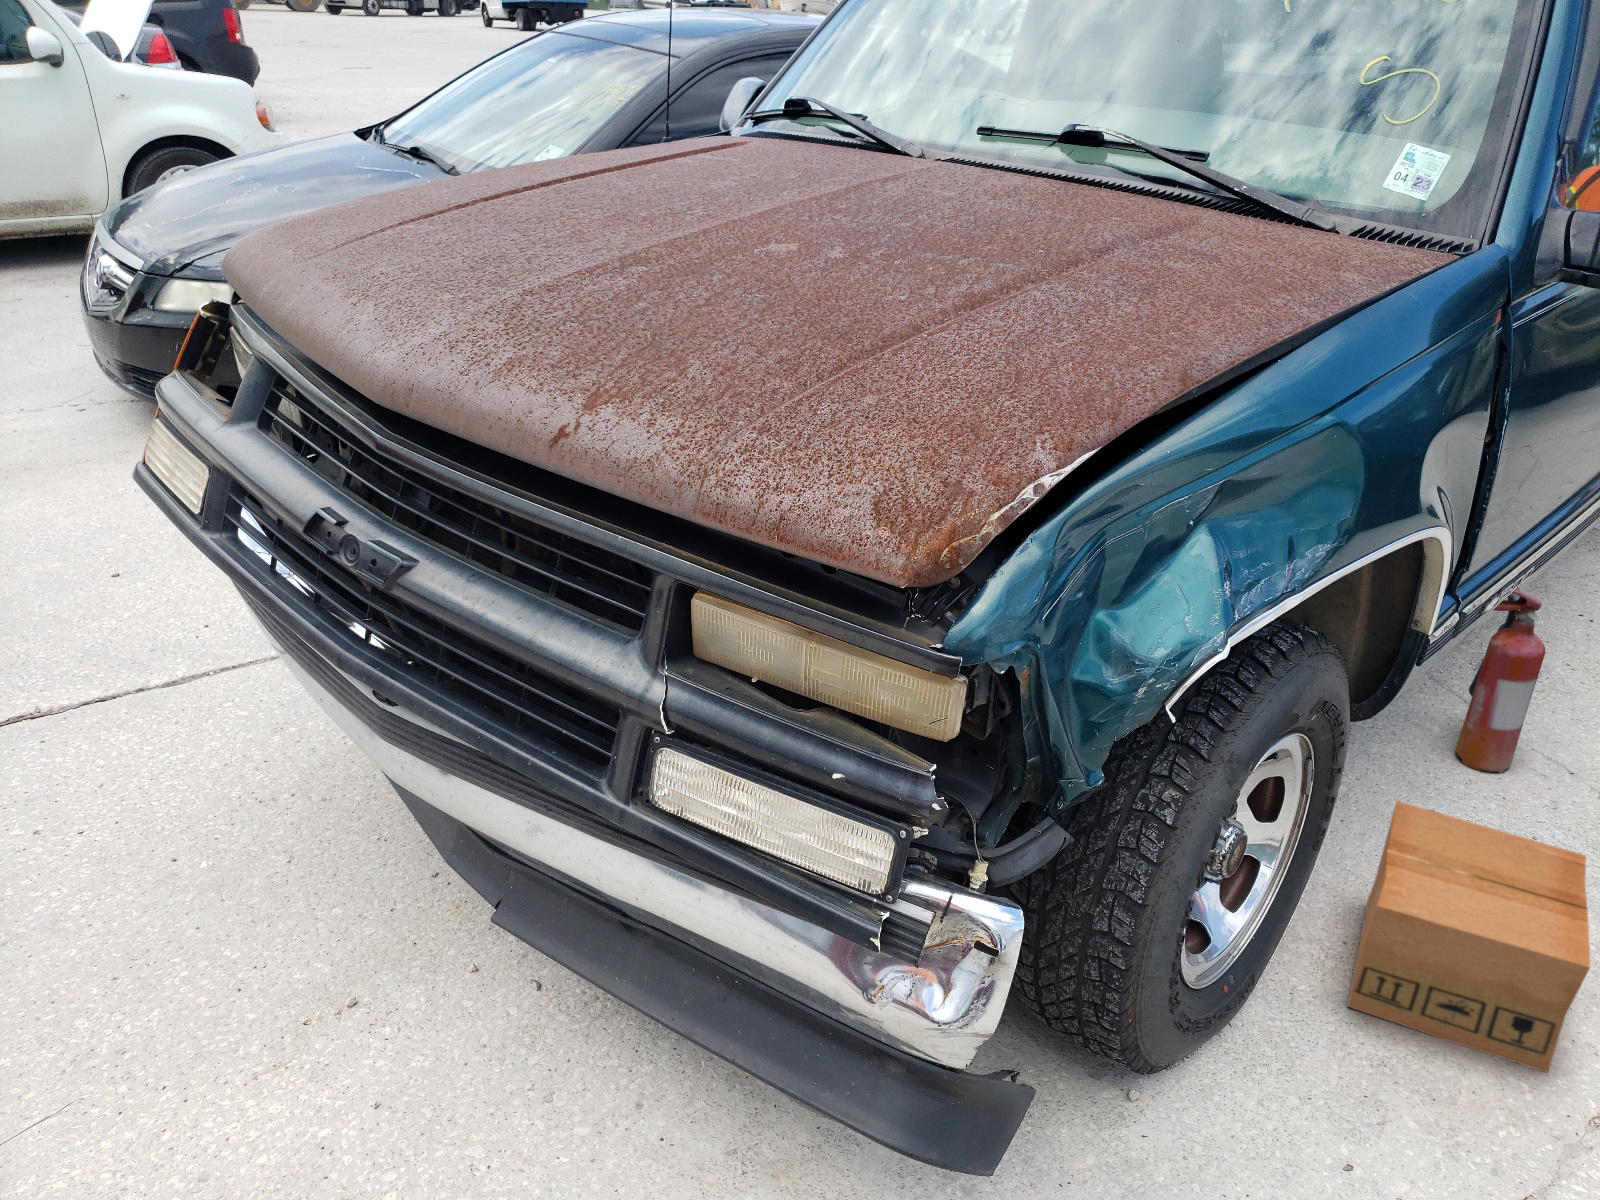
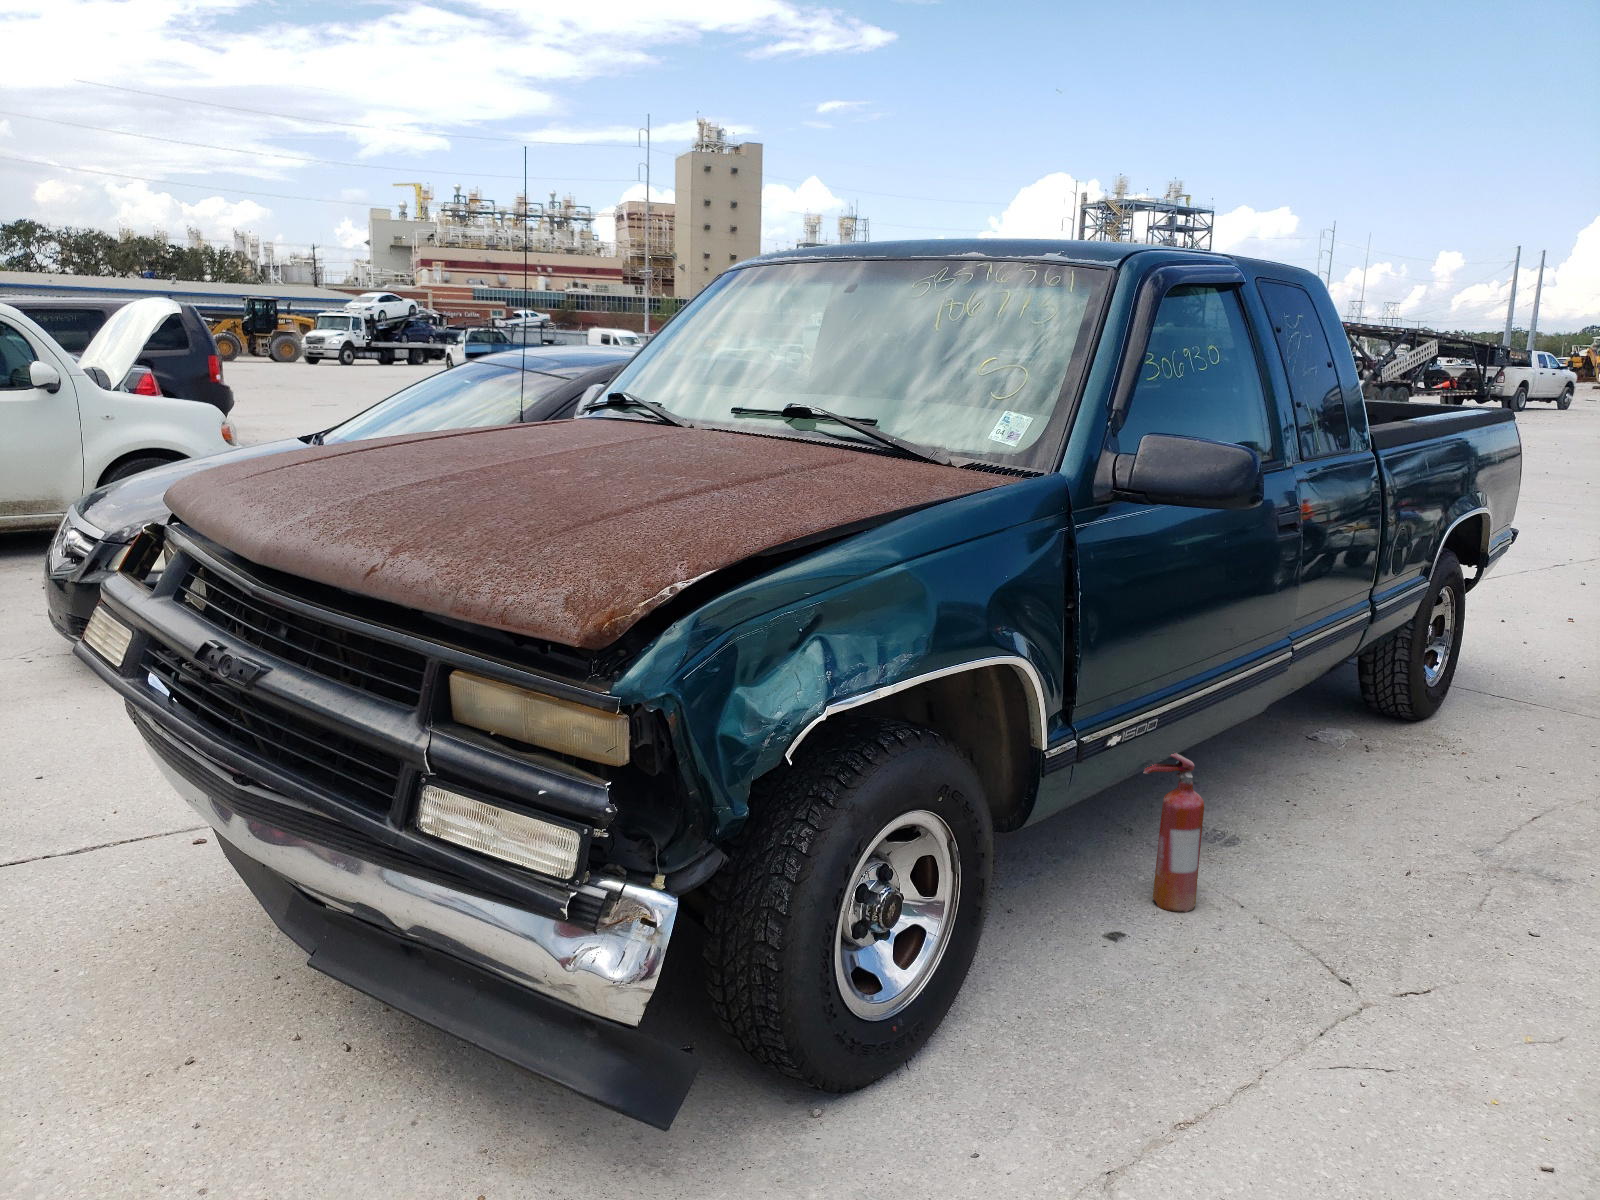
cardboard box: present [1347,801,1590,1072] -> none [1008,901,1190,1100]

